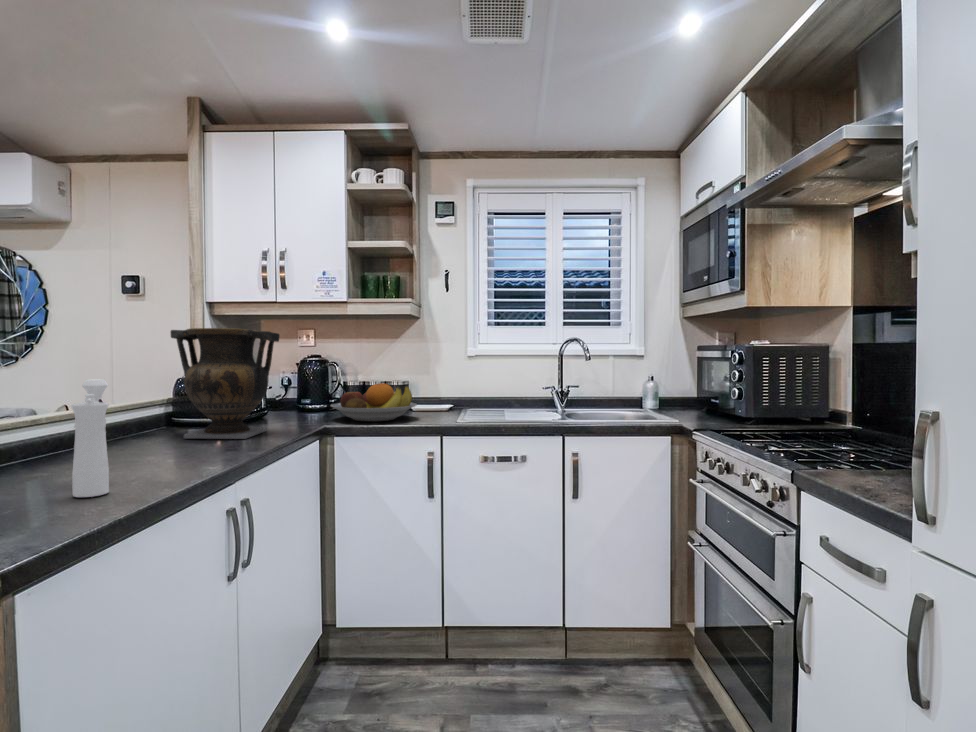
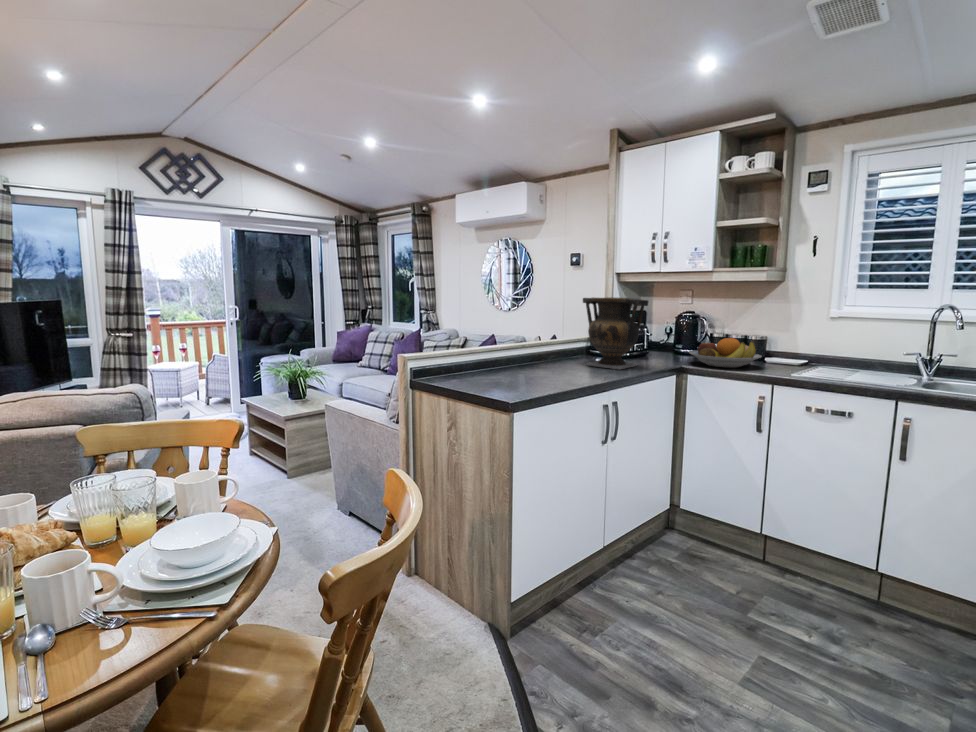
pepper mill: present [71,379,109,497] -> none [521,331,540,390]

